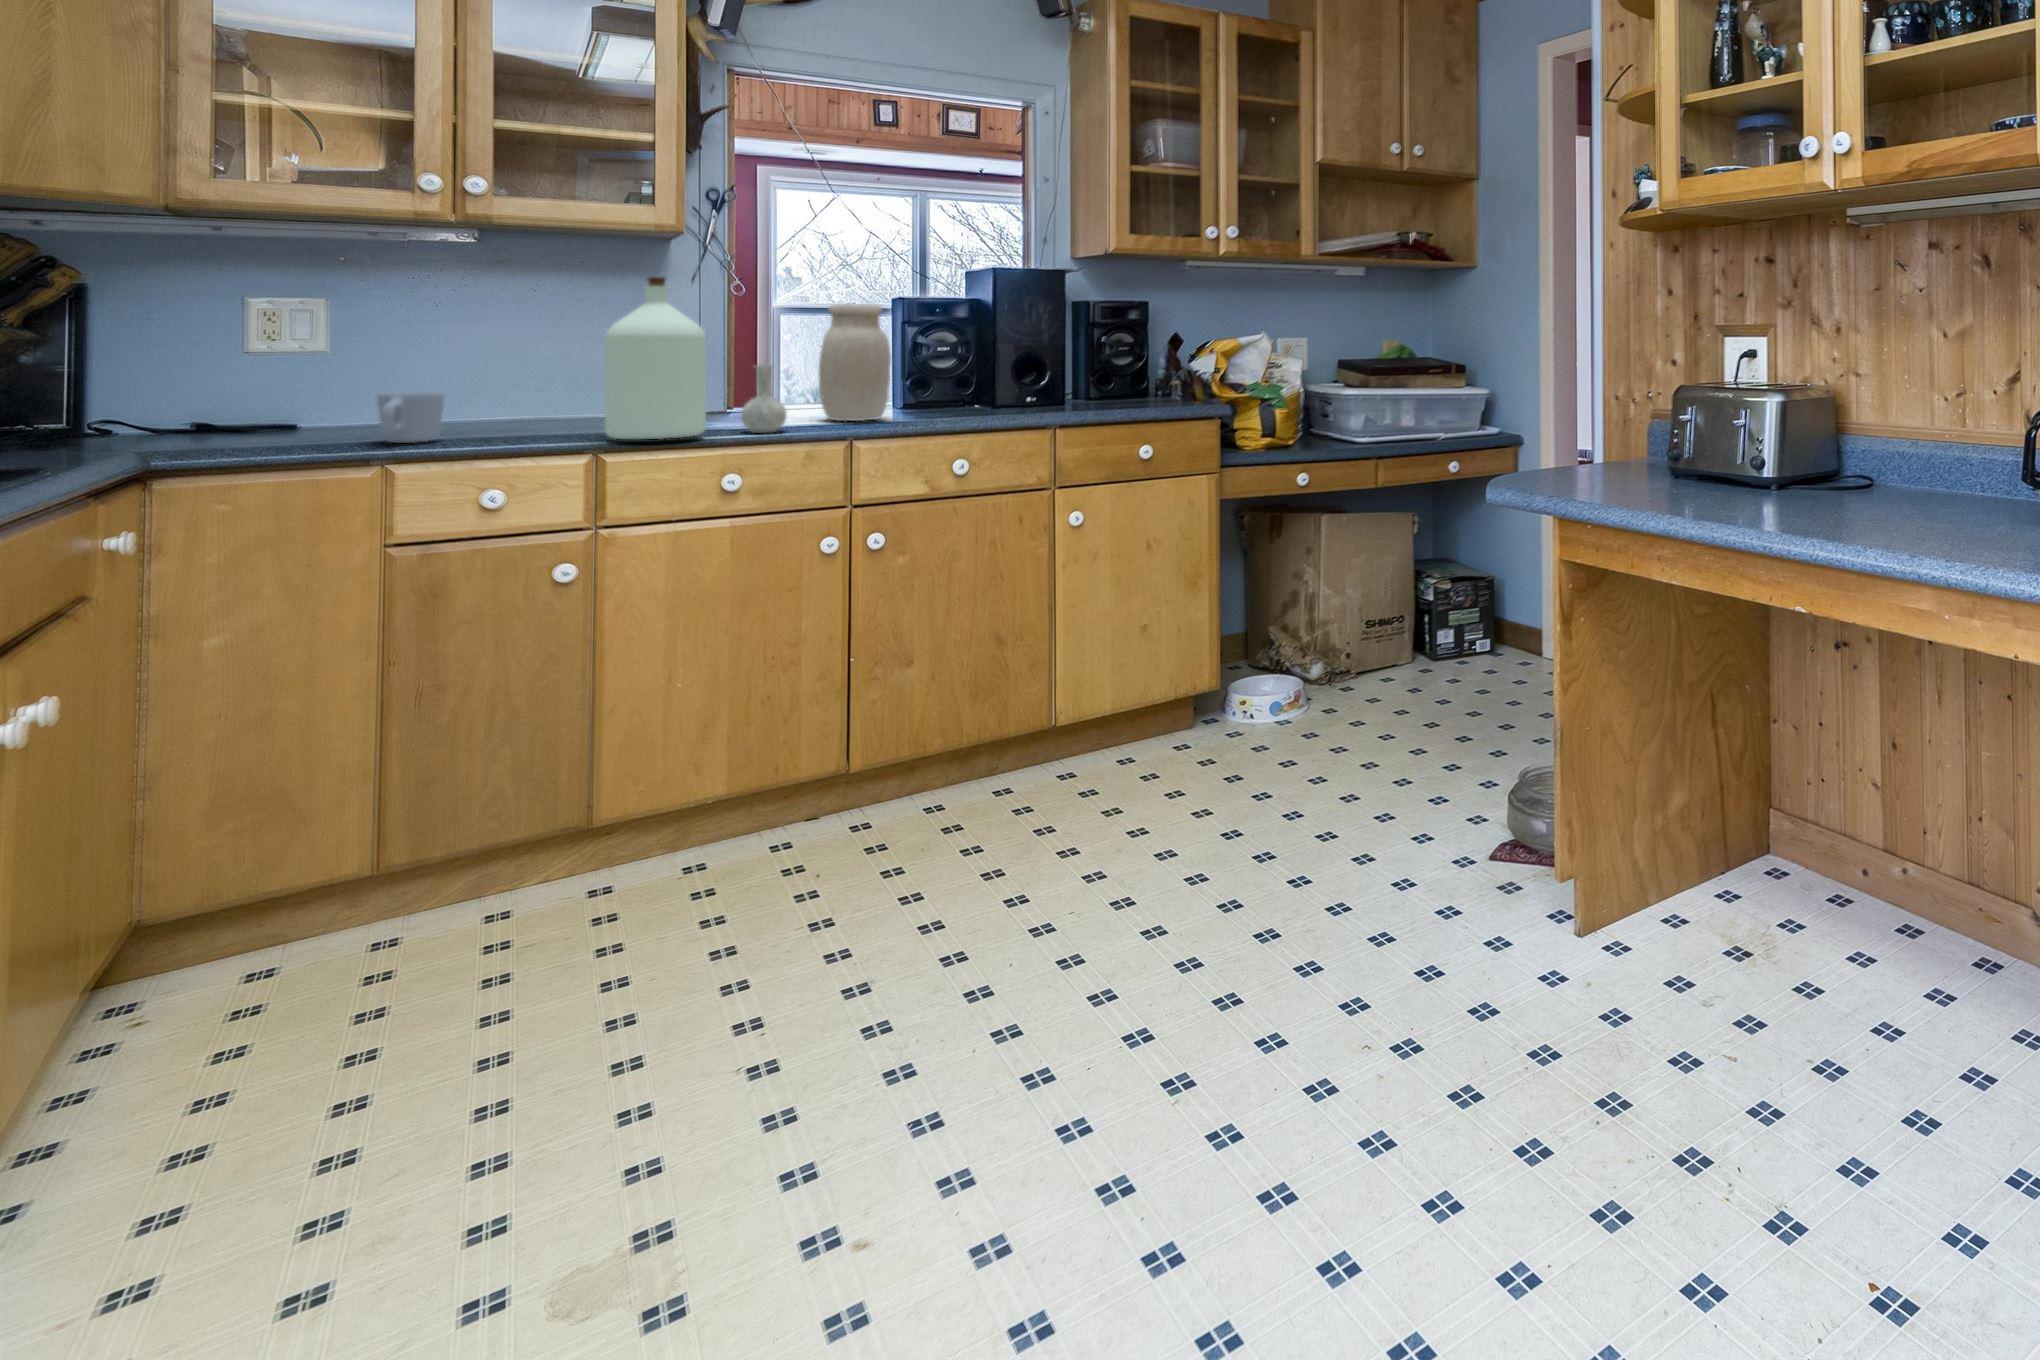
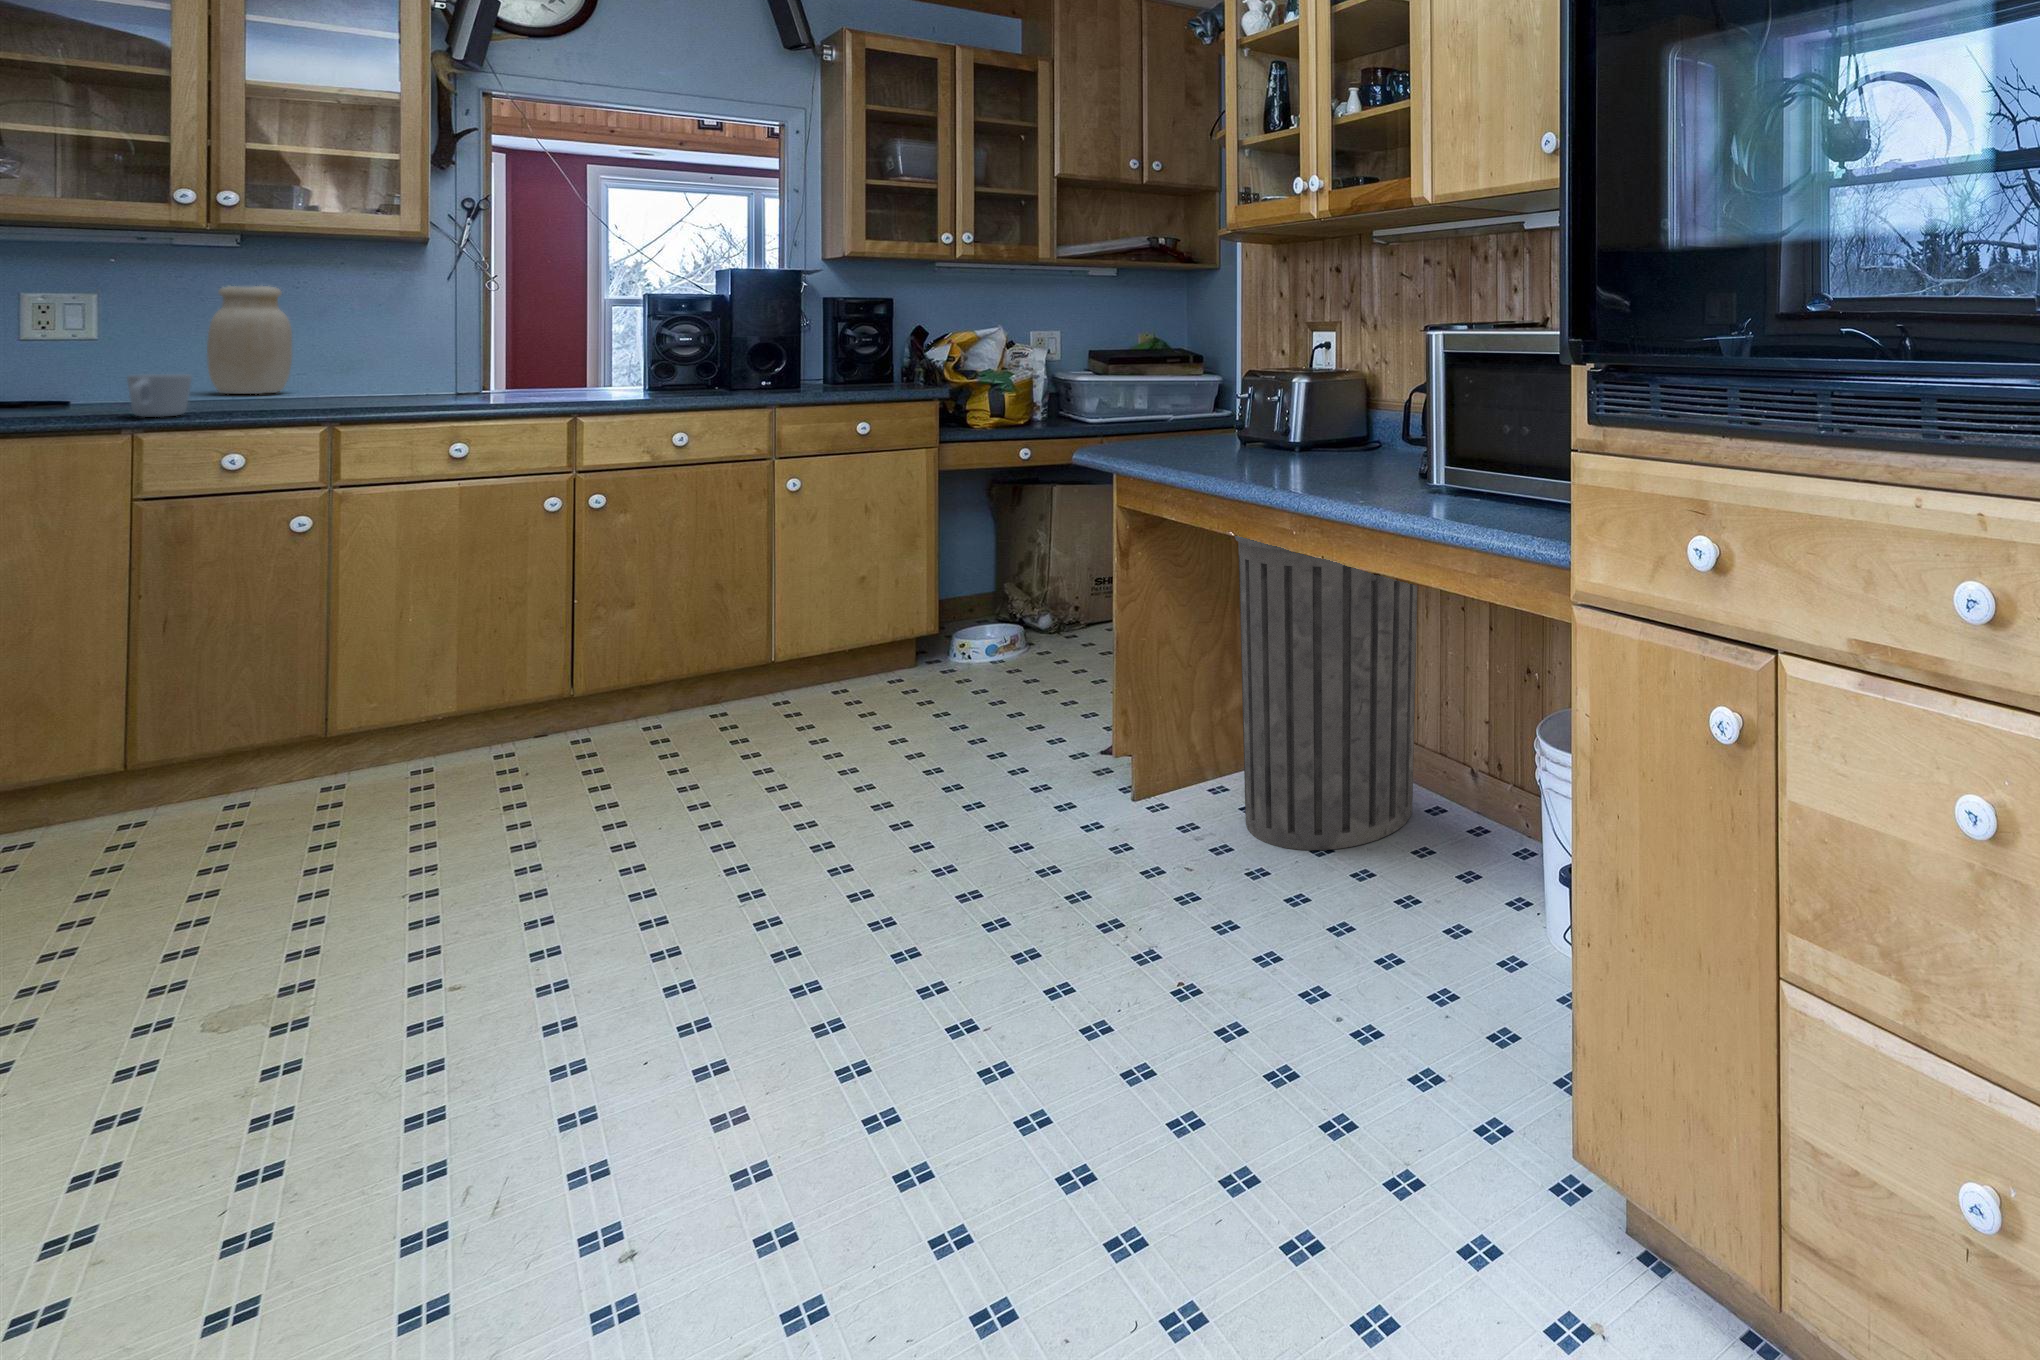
bottle: present [605,277,787,439] -> none [340,277,518,414]
jar: present [819,303,891,421] -> present [207,286,292,394]
trash can: none [1712,547,1955,1019] -> present [1235,536,1418,850]

